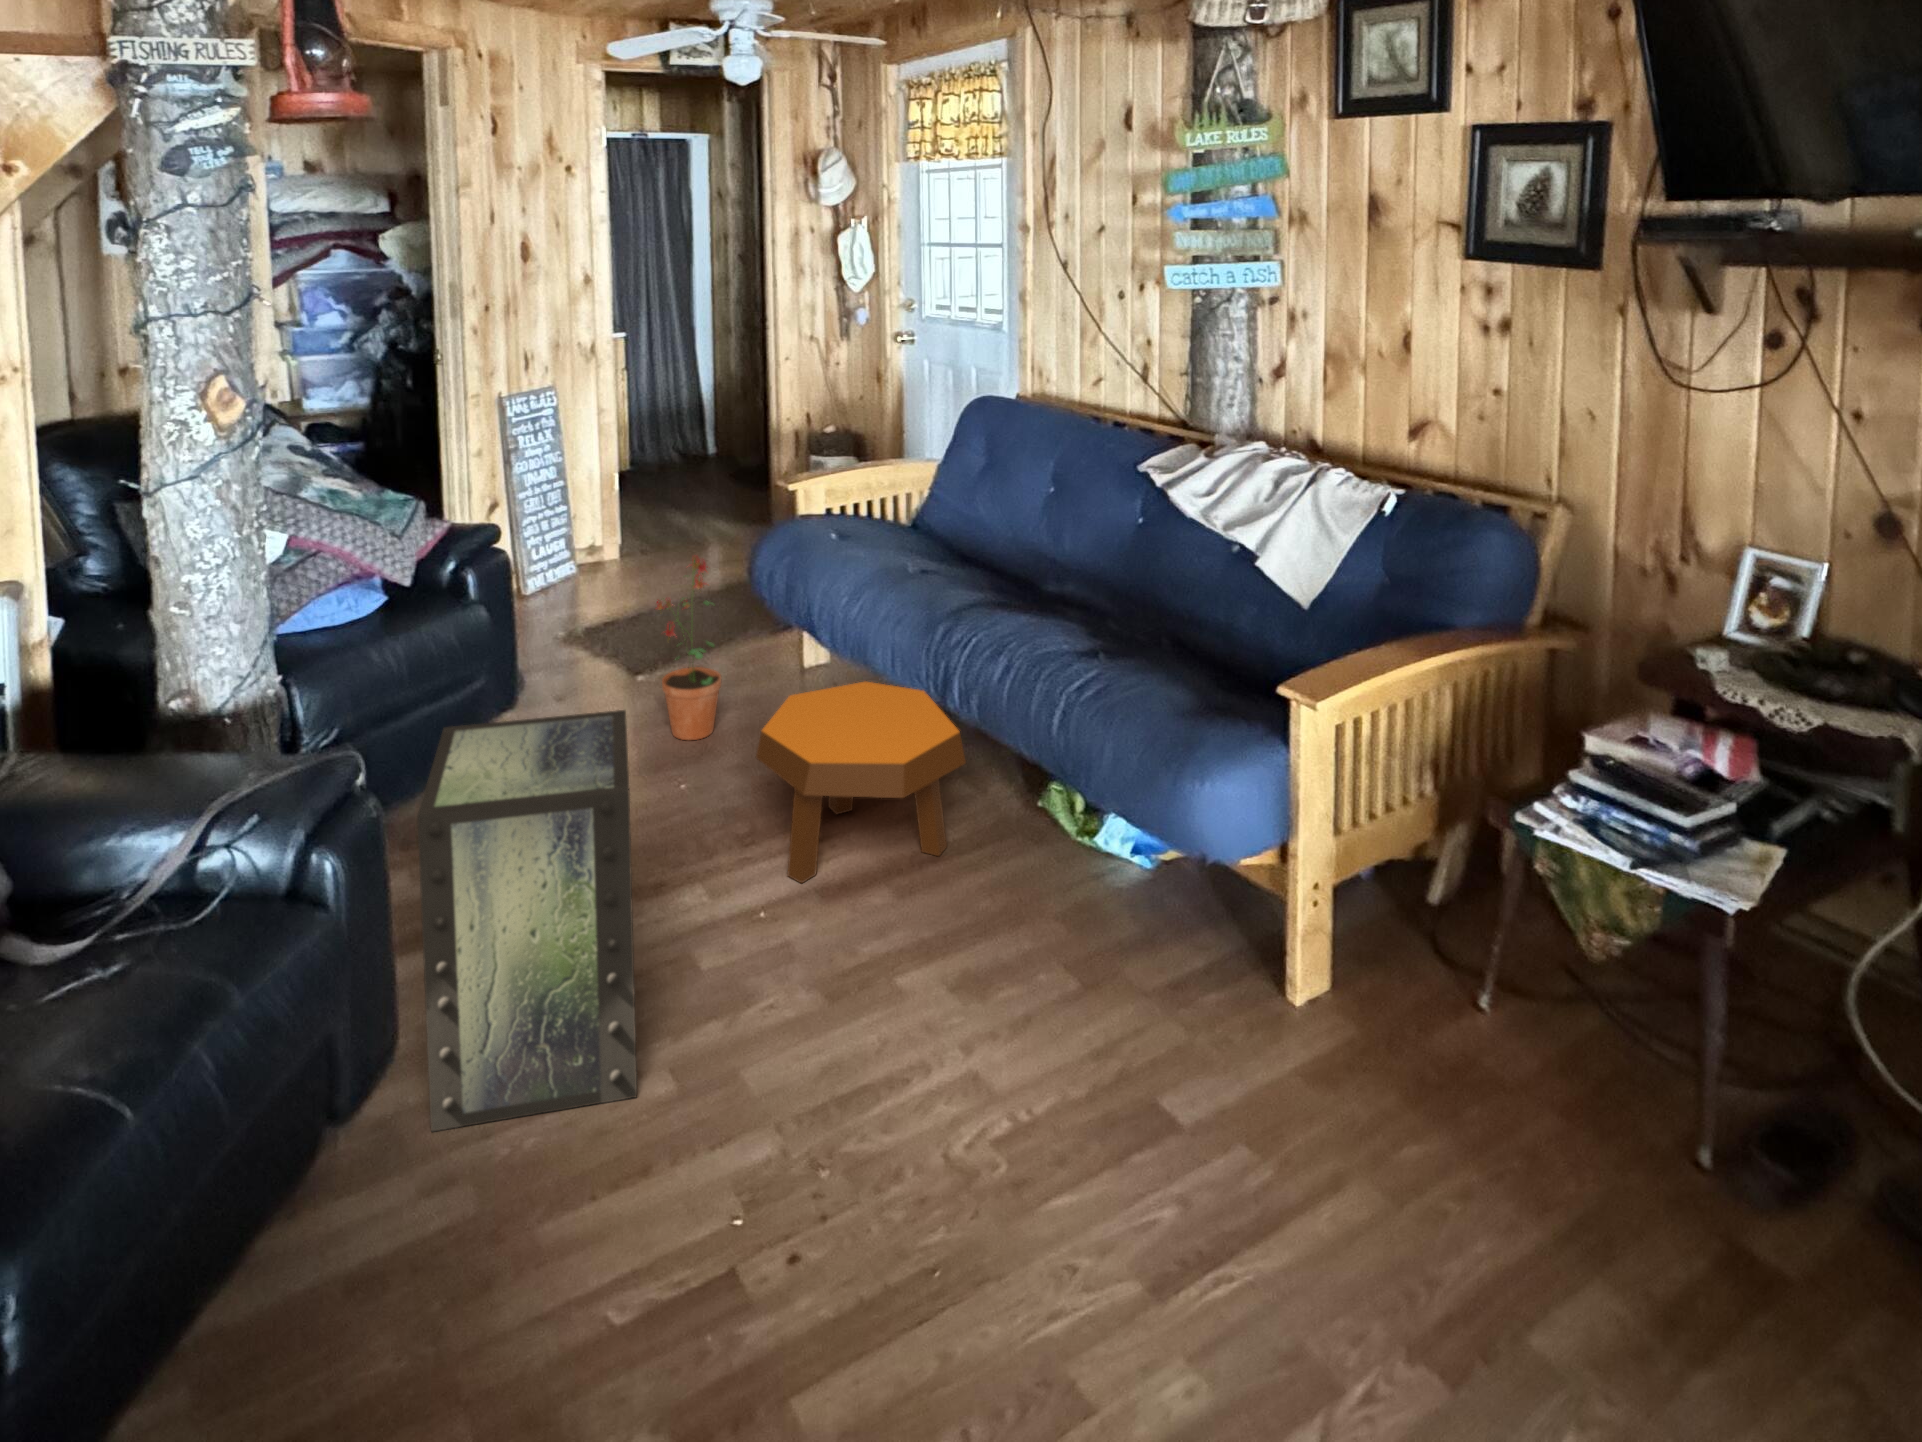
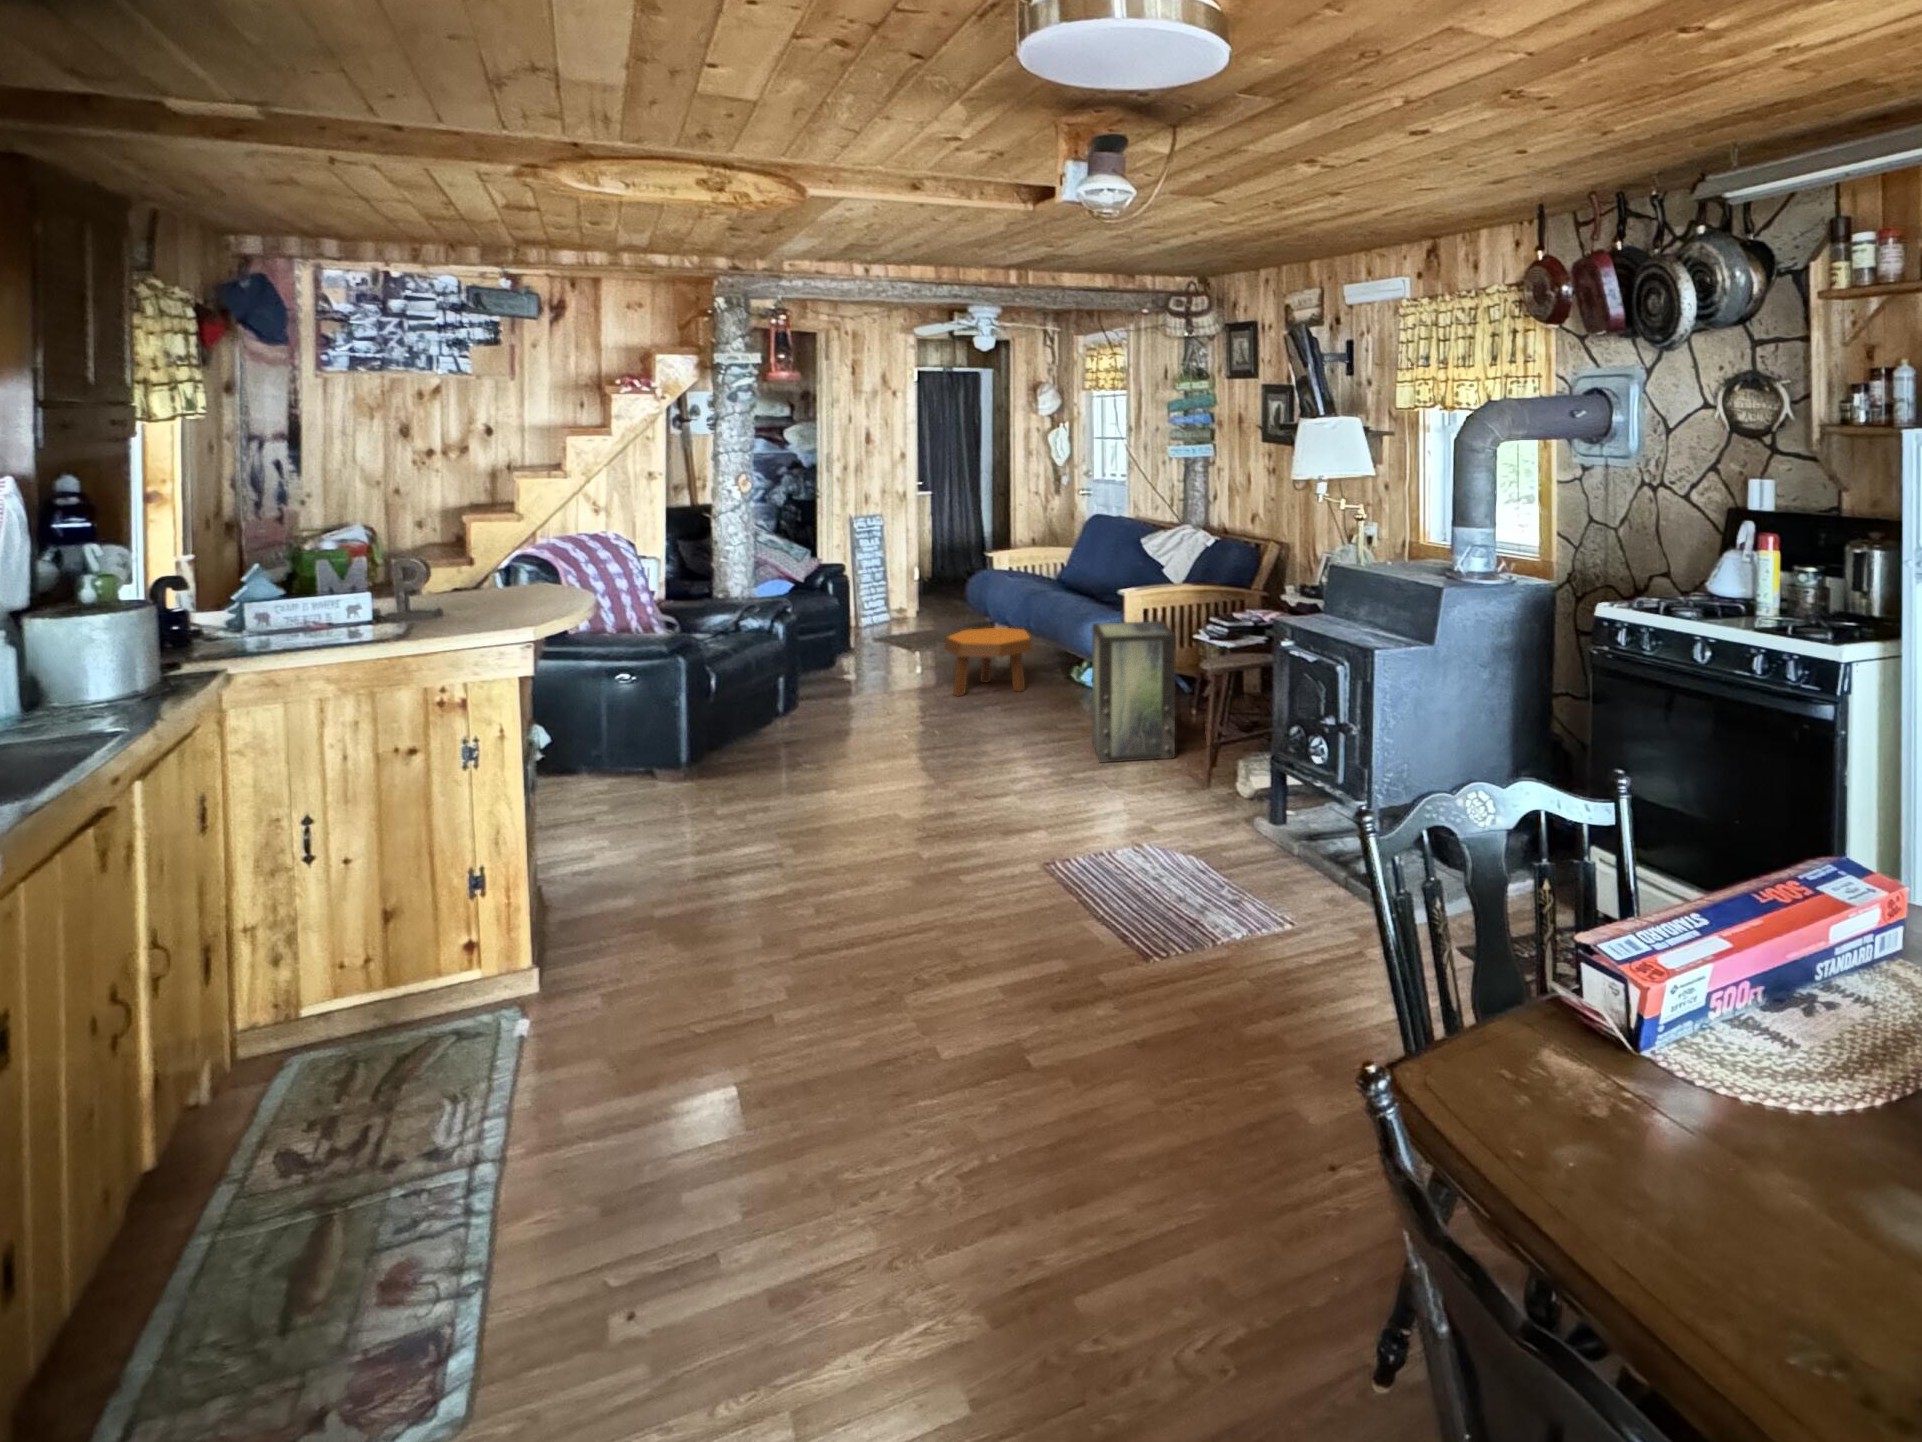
potted plant: present [656,555,721,740] -> none [913,580,944,665]
storage box: present [417,710,637,1131] -> present [1092,621,1176,763]

